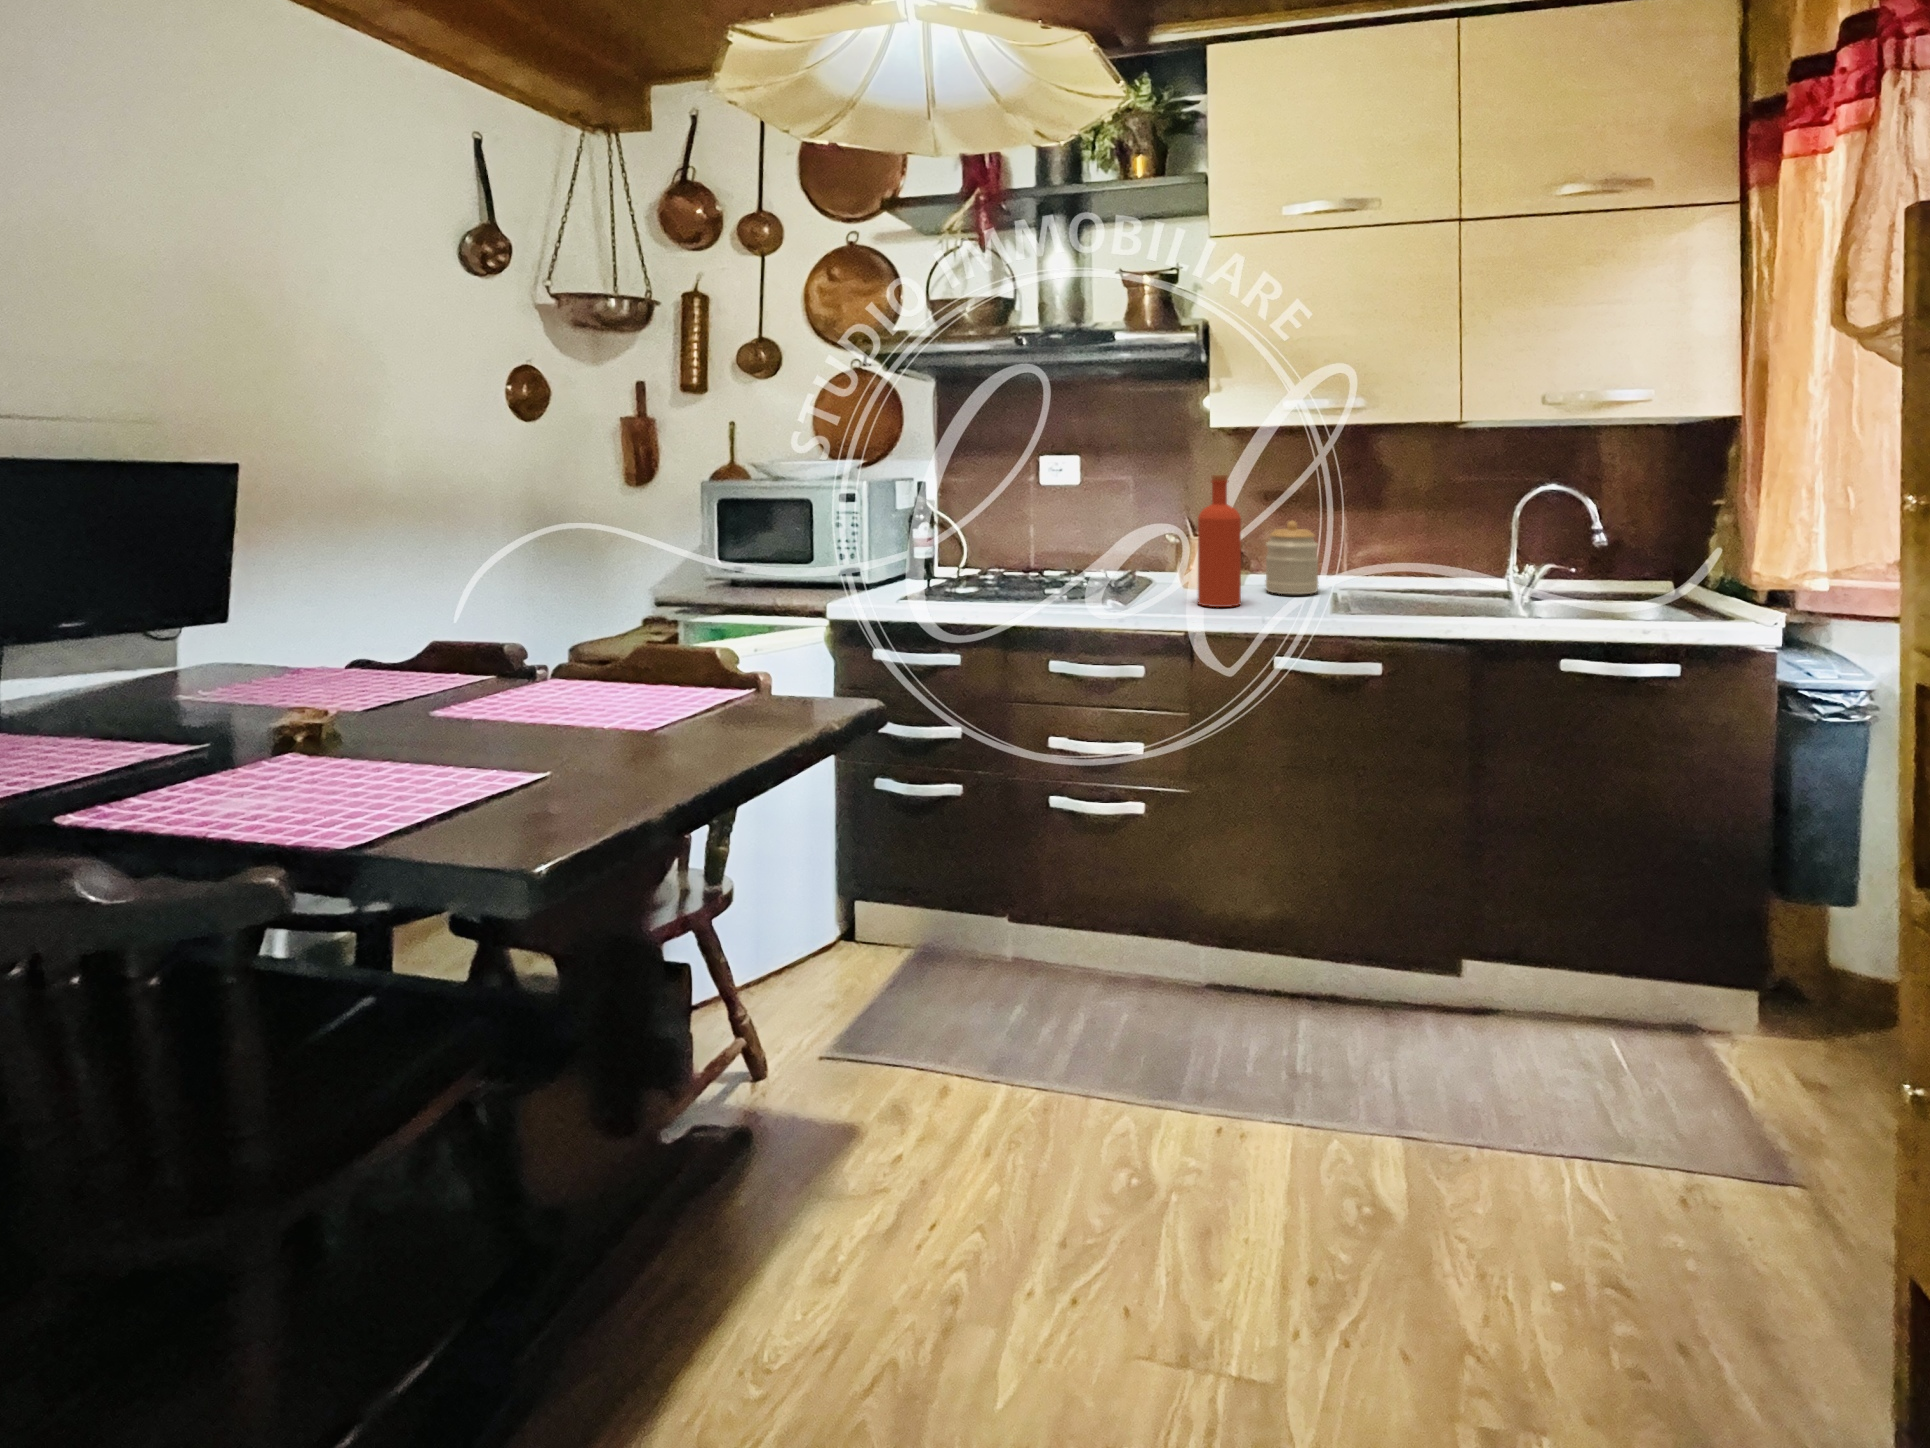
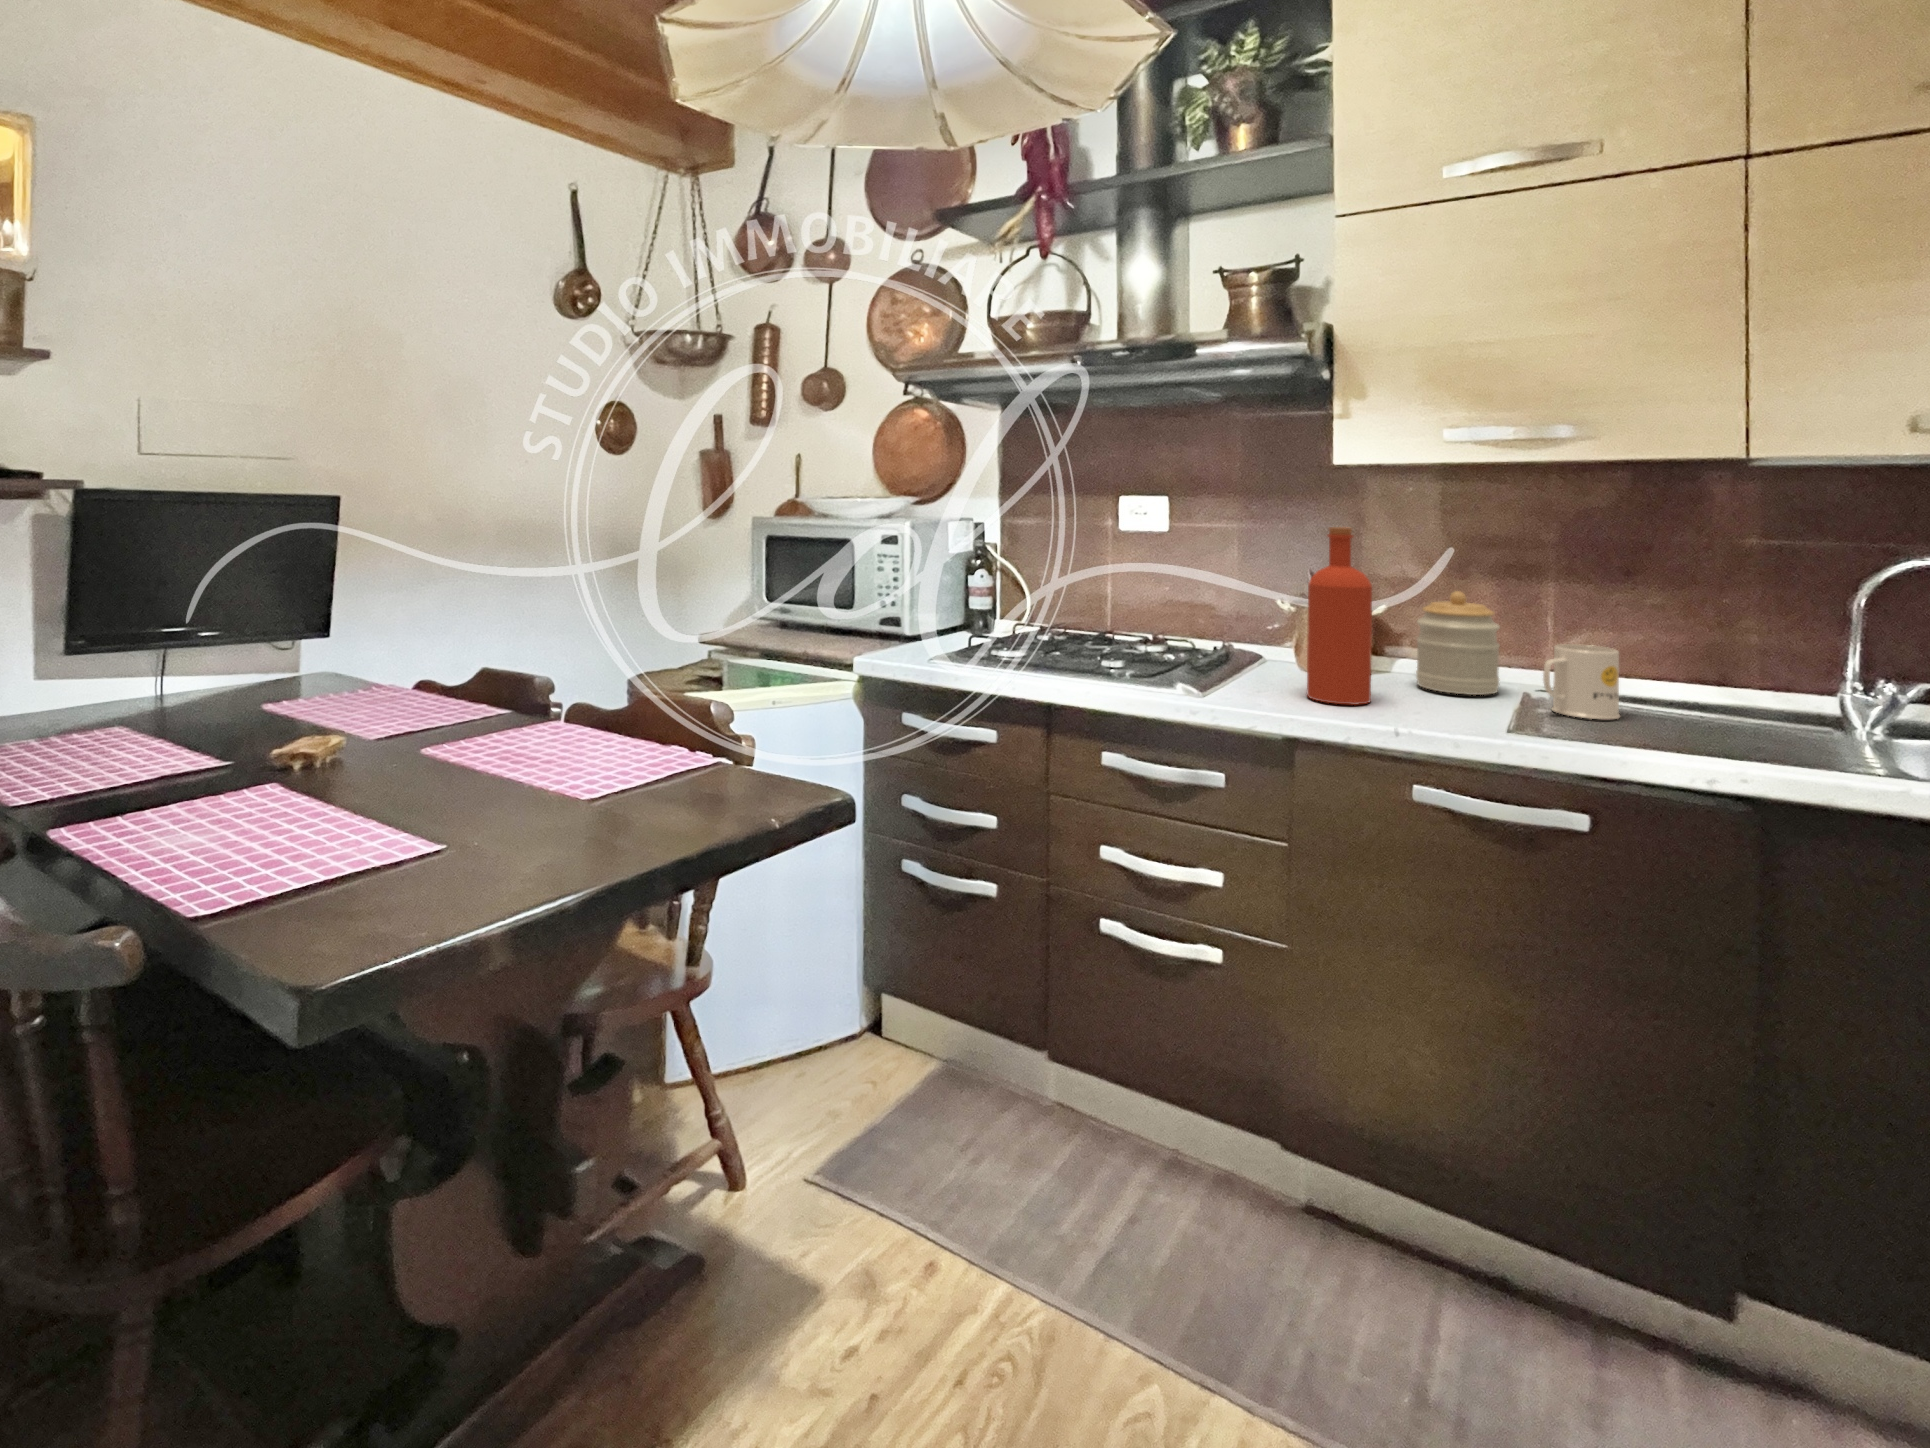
mug: none [1349,553,1393,603] -> present [1543,644,1620,720]

